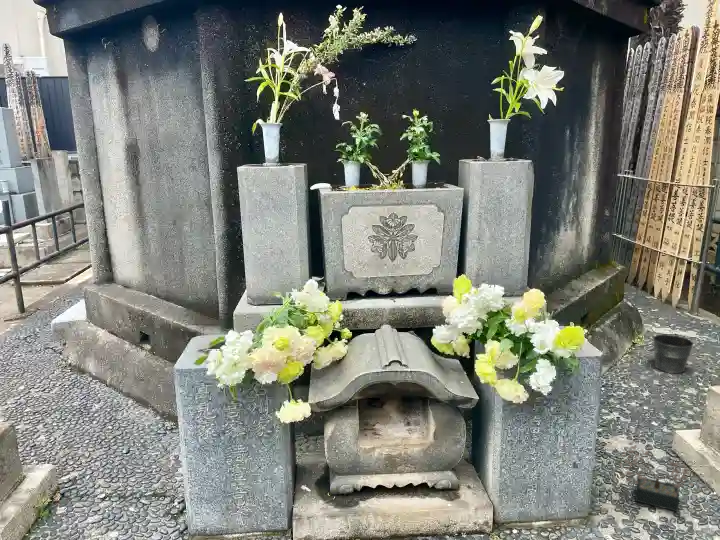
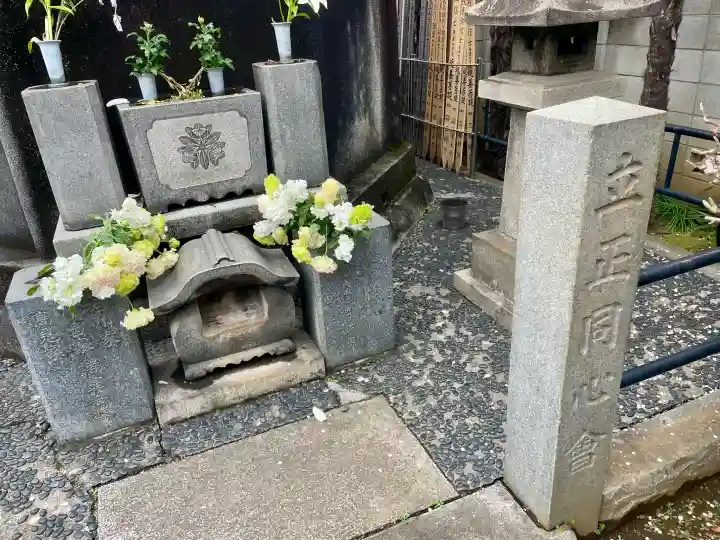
decorative plant: present [620,442,693,511] -> none [415,286,466,331]

